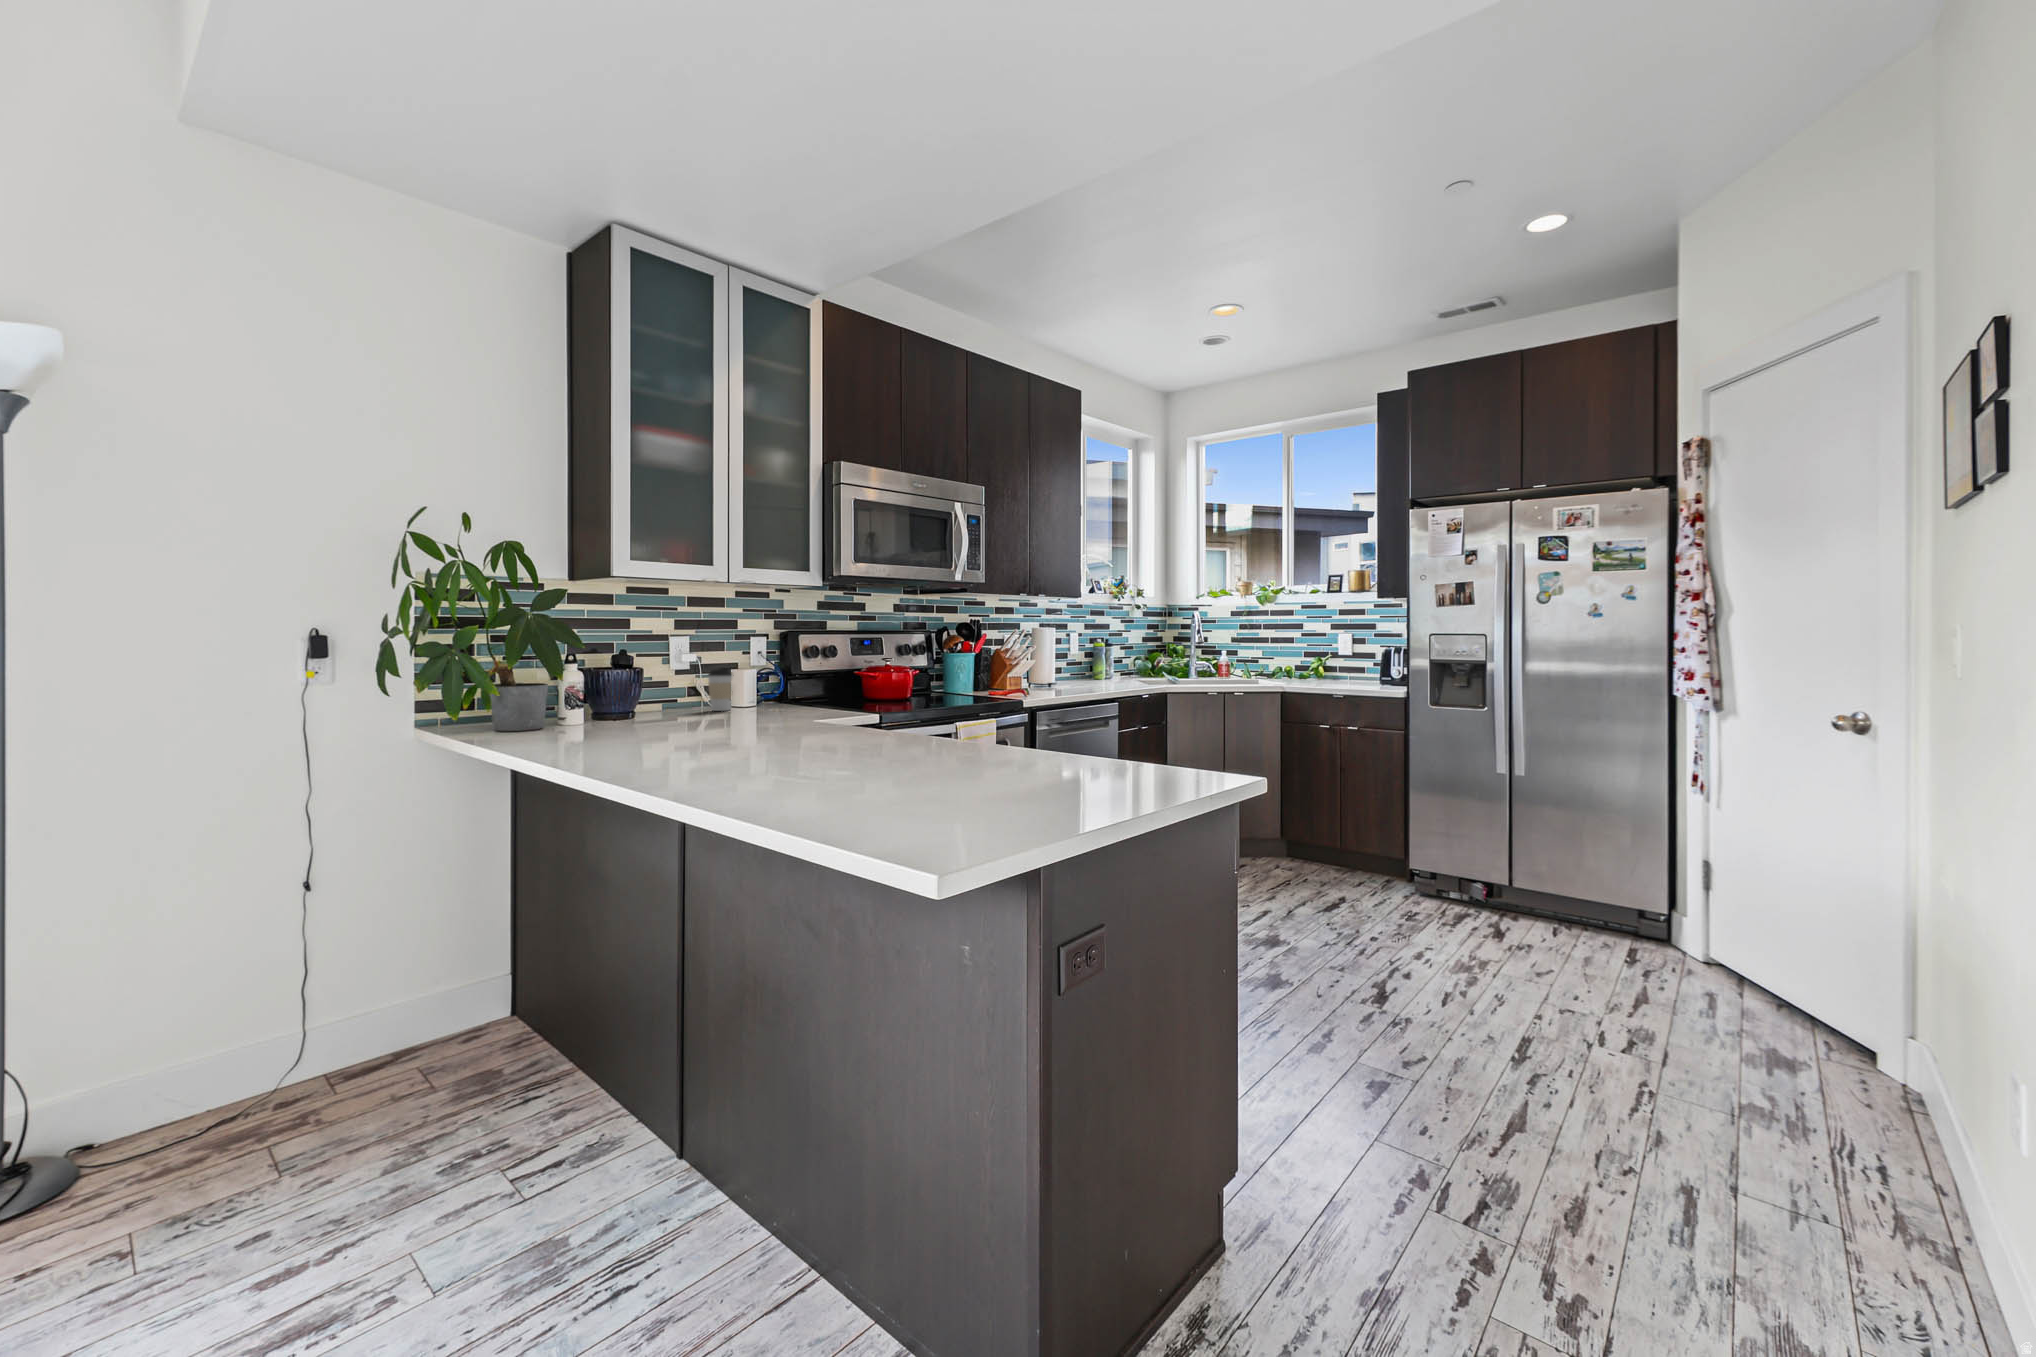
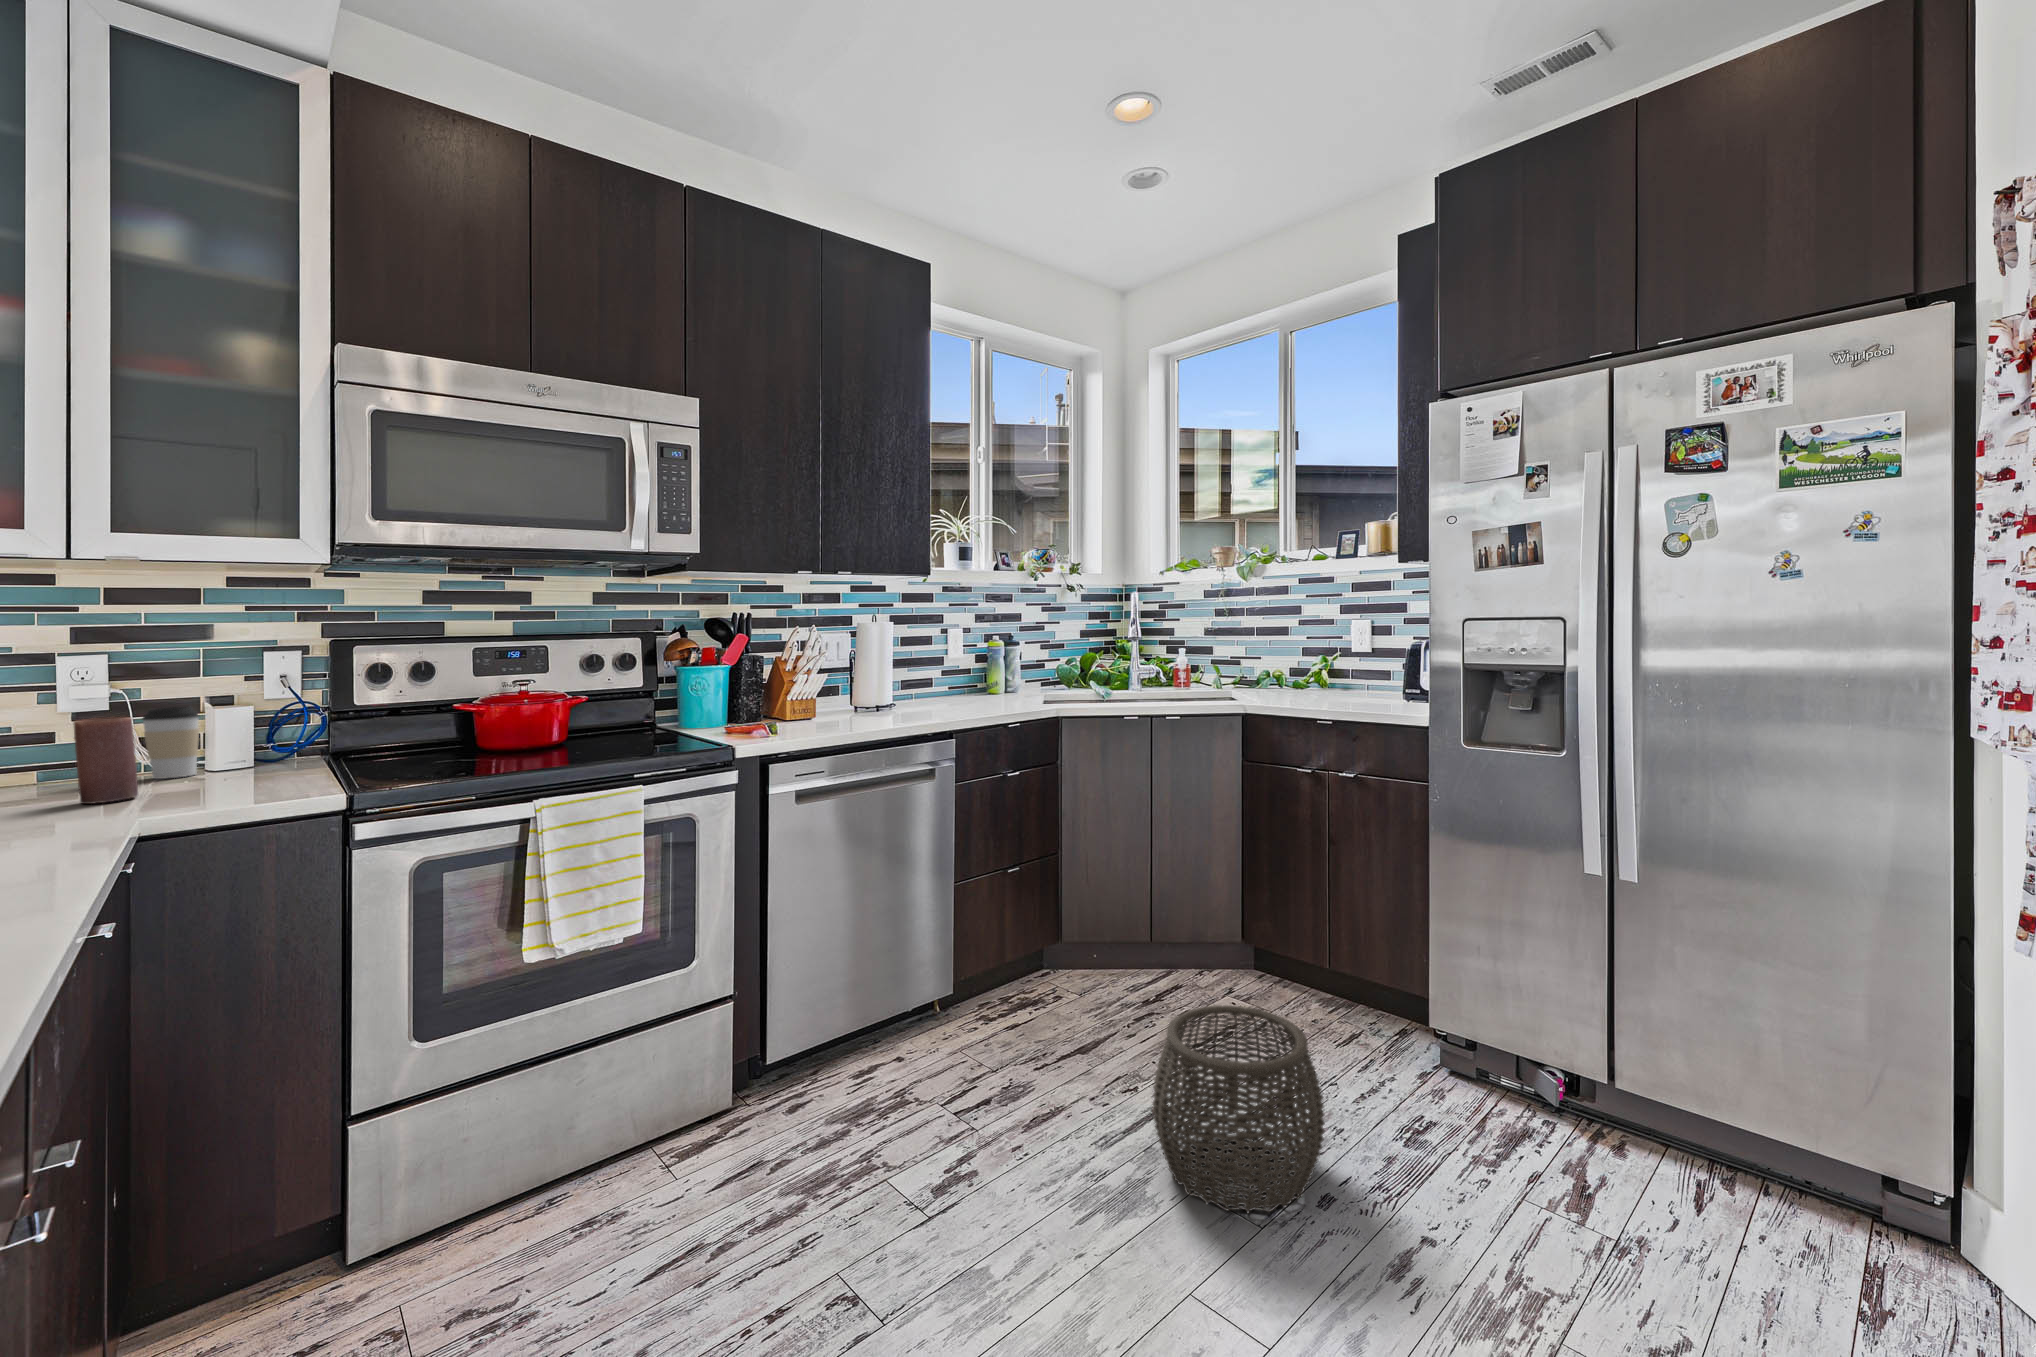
candle: none [737,671,761,718] -> present [74,717,138,804]
woven basket: none [1276,847,1373,943] -> present [1152,1005,1325,1213]

